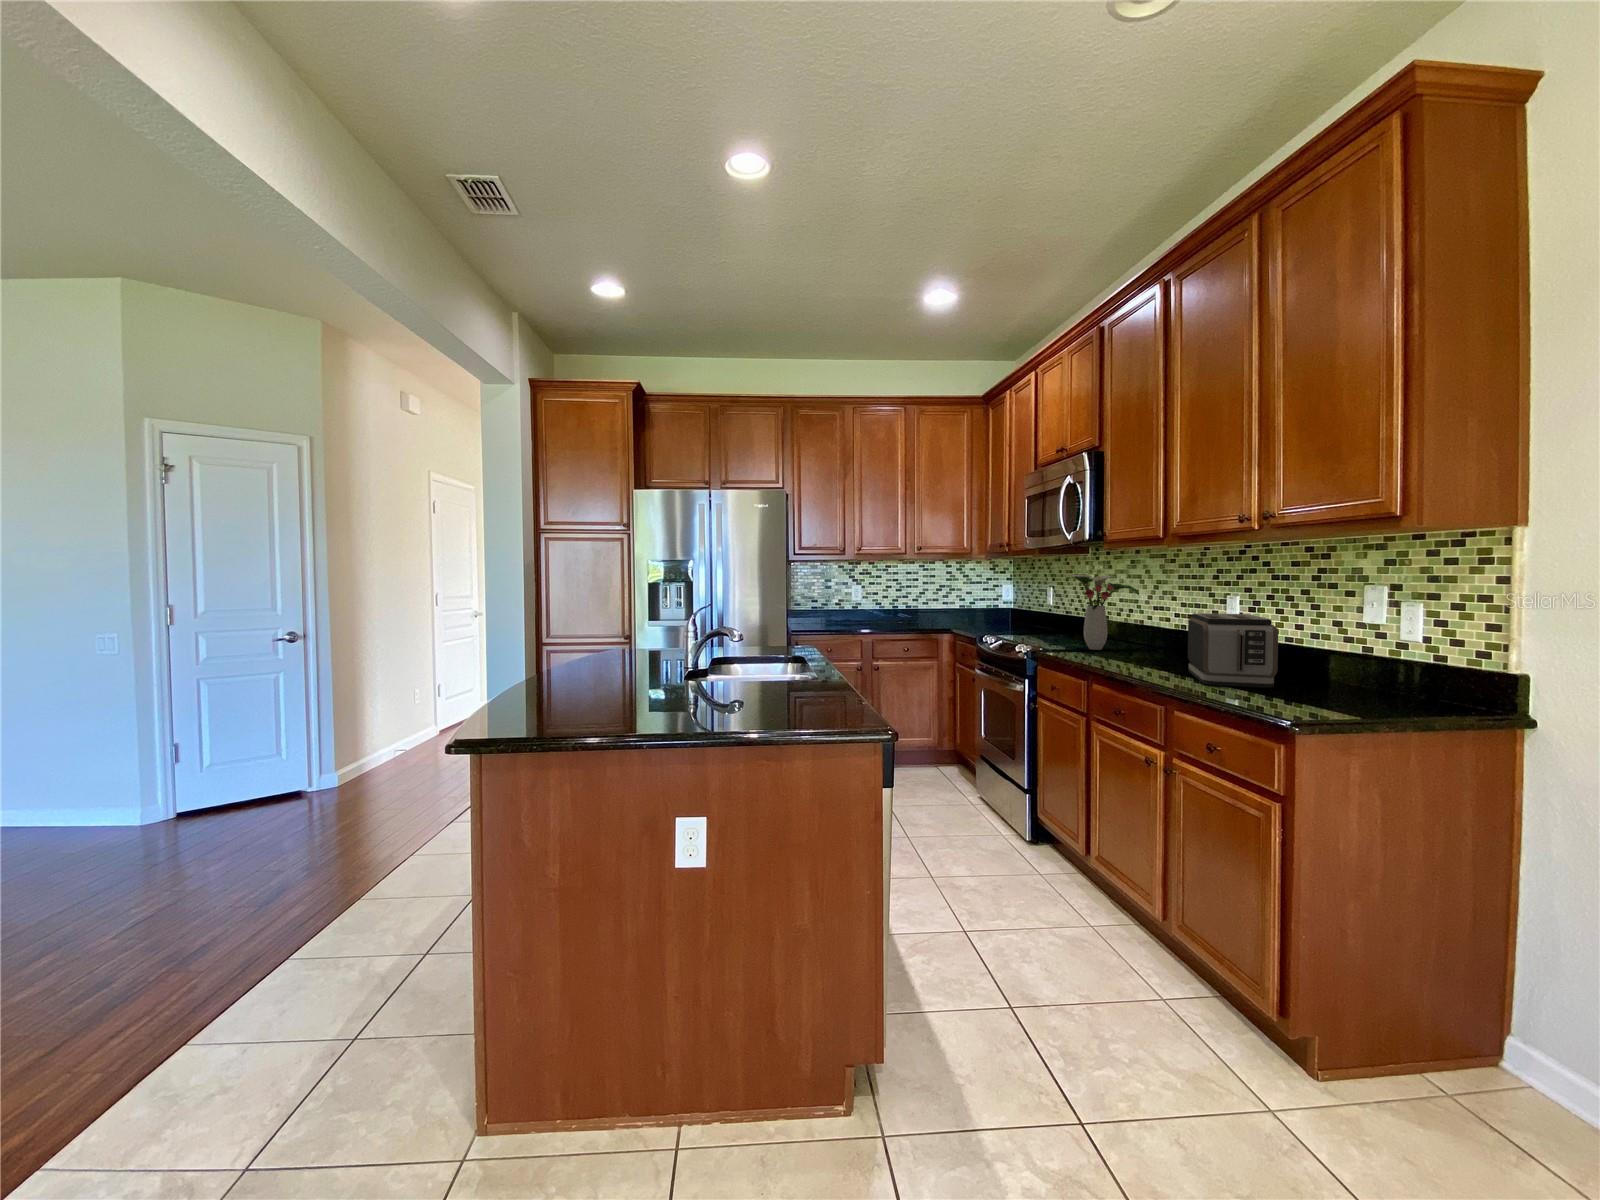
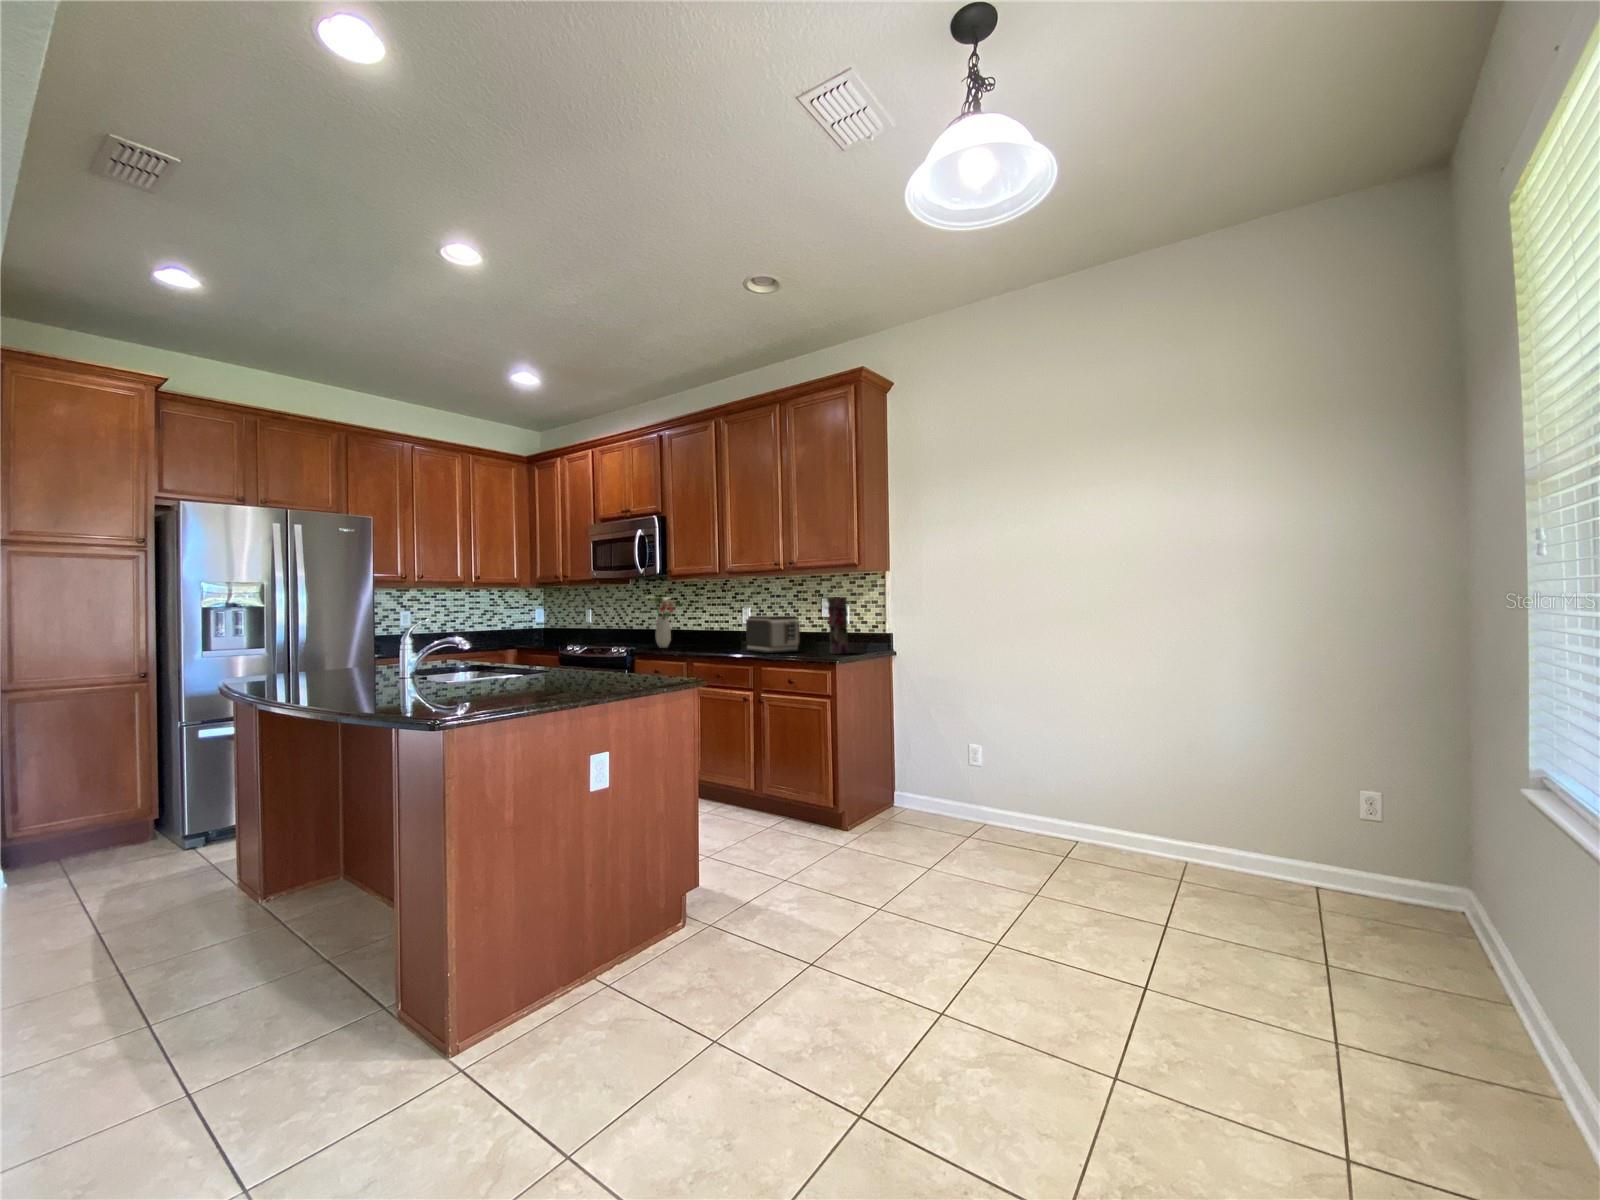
vase: none [1315,588,1378,710] -> present [826,597,849,654]

